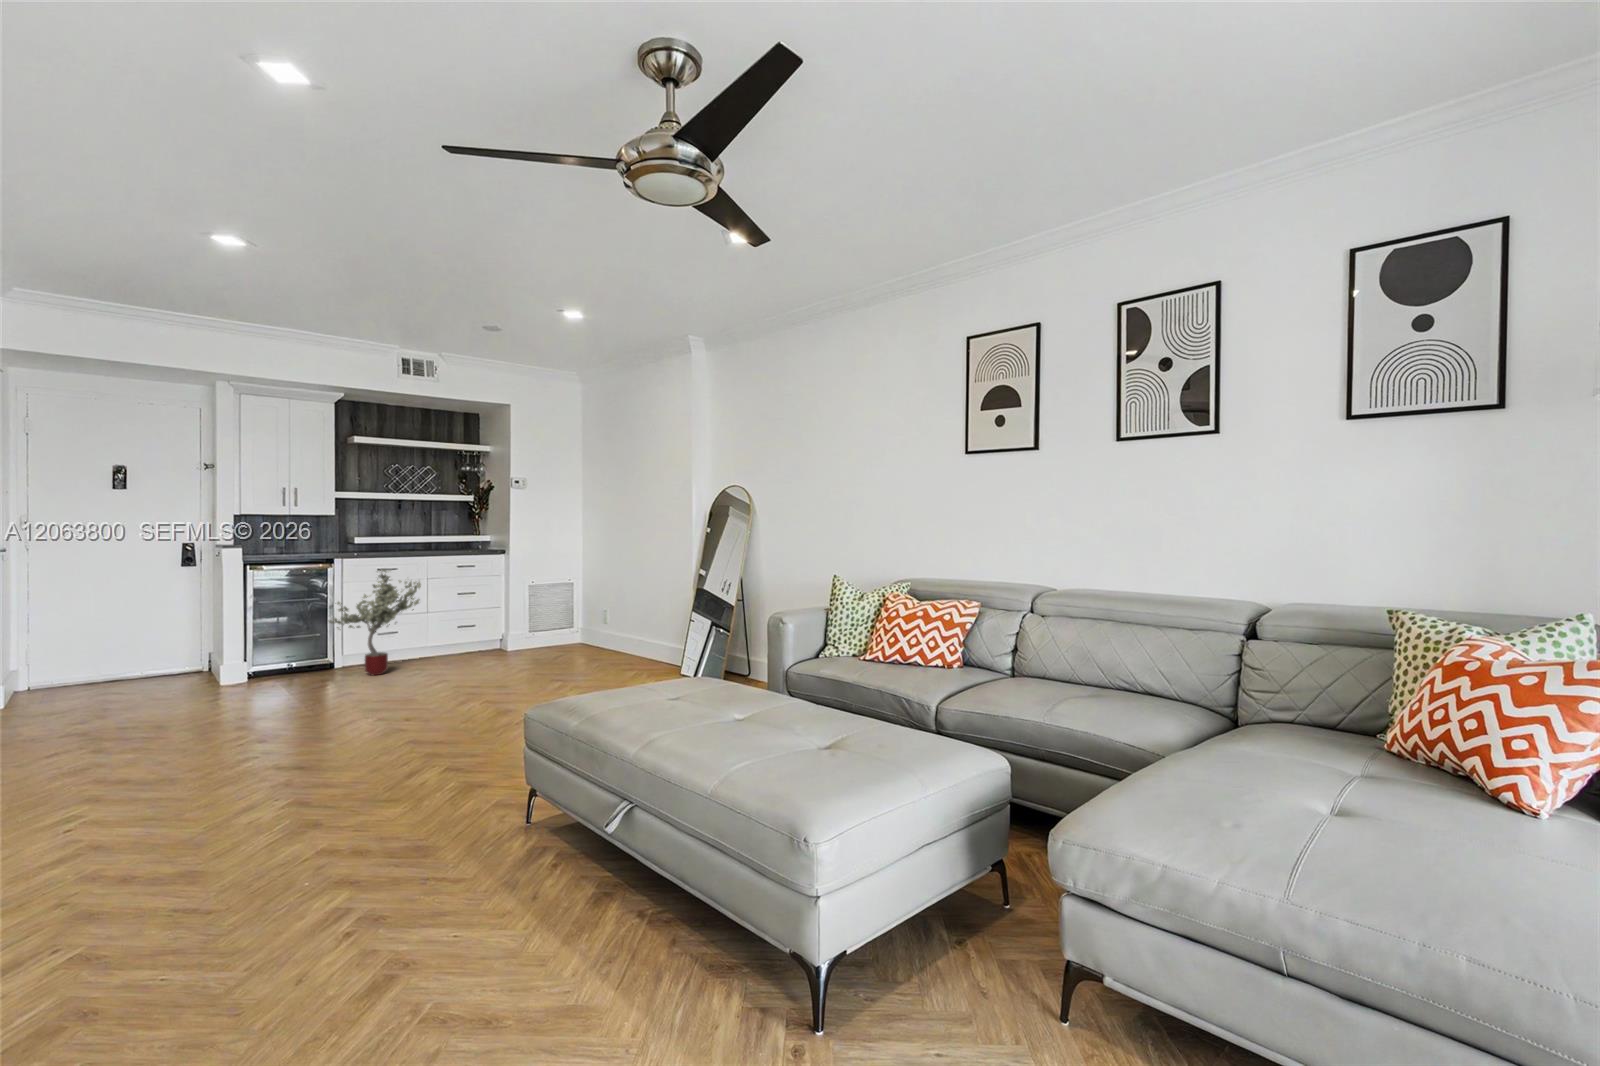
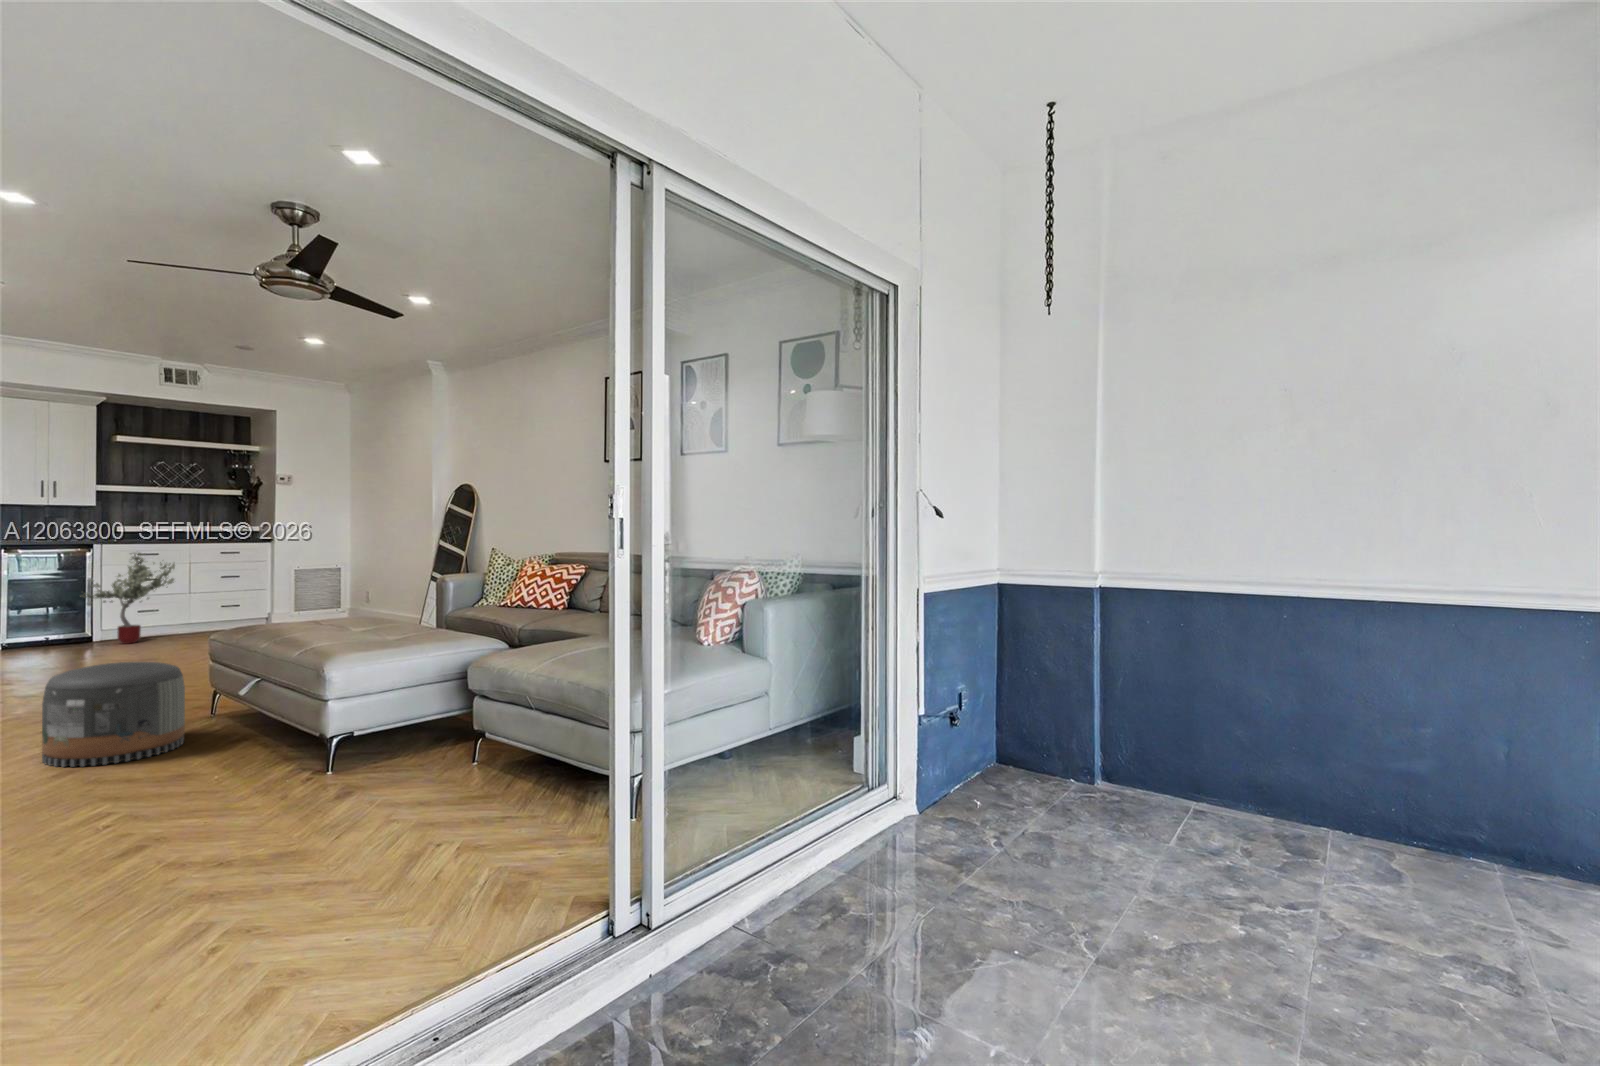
pouf: none [410,782,591,985] -> present [42,662,185,767]

